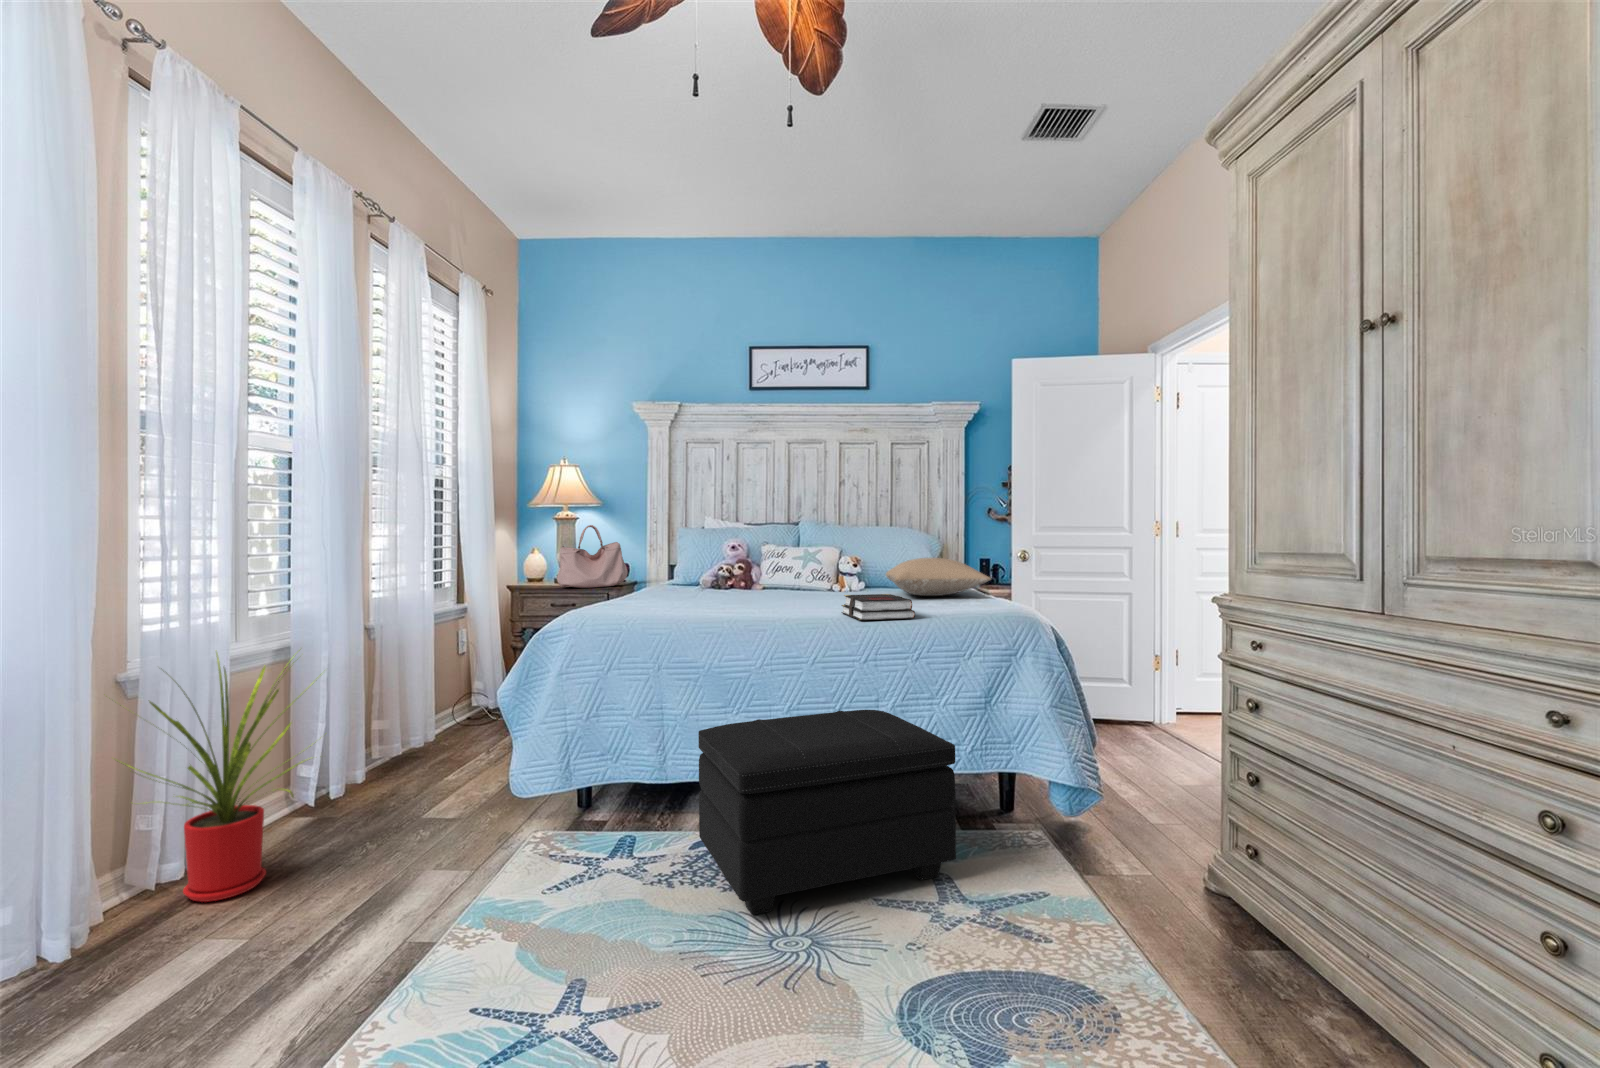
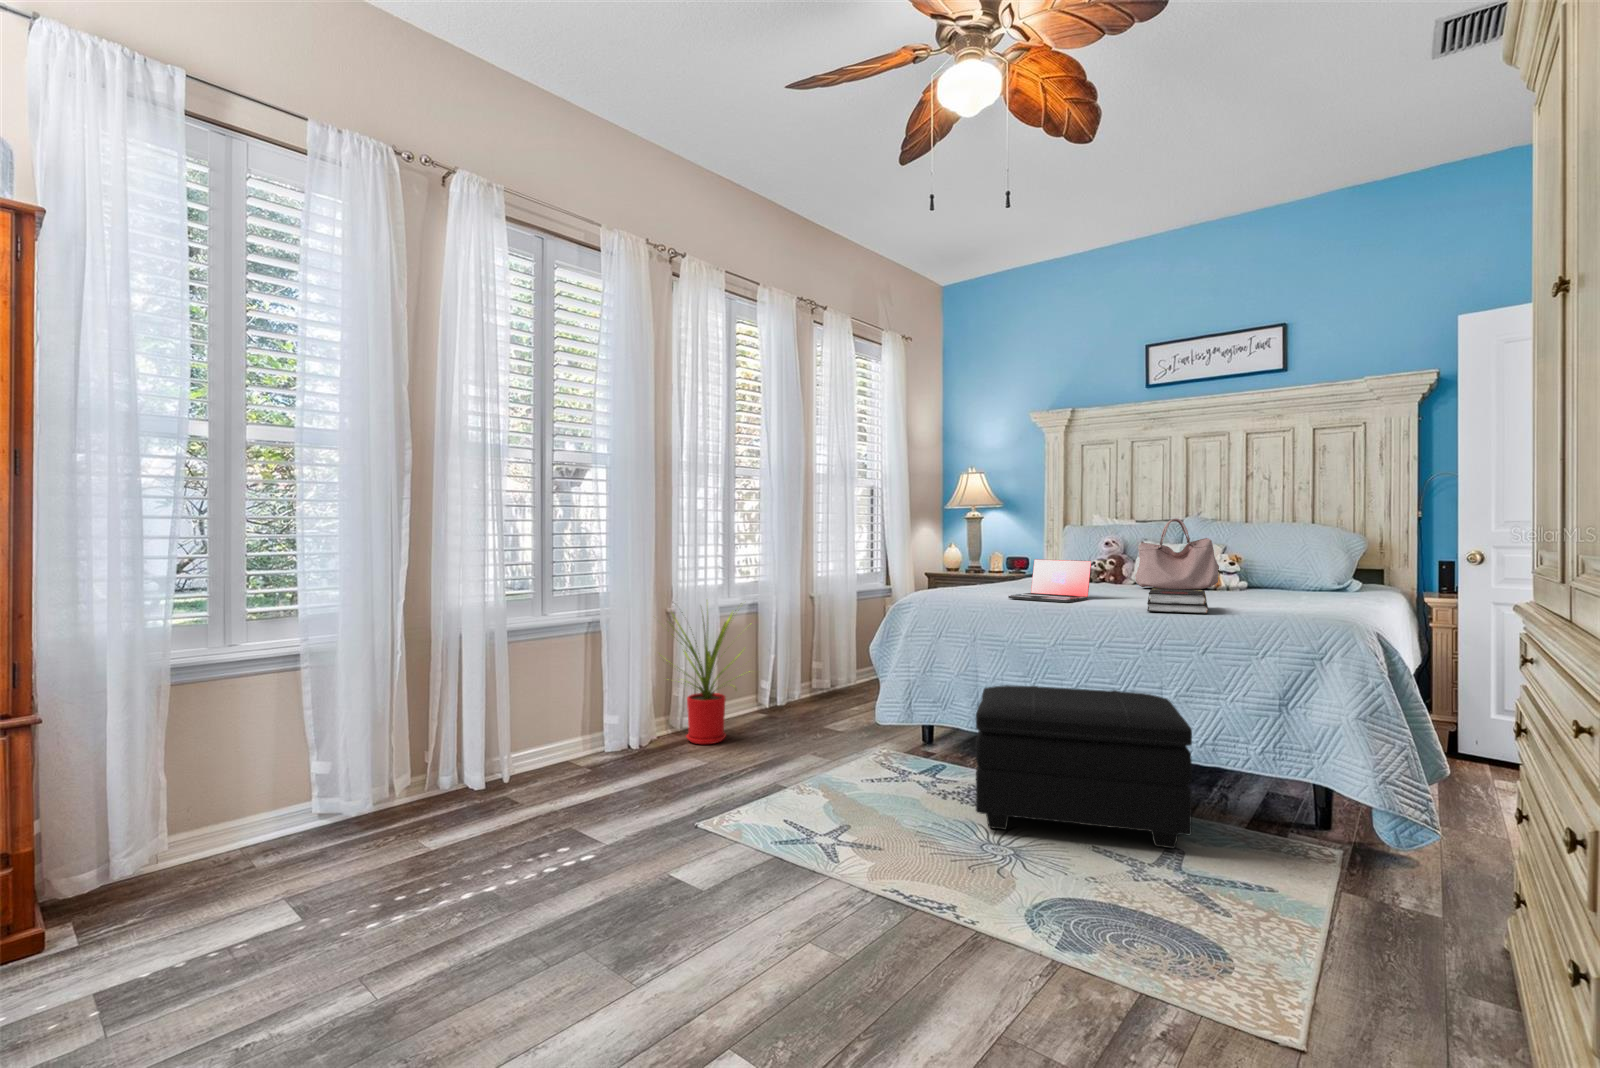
handbag: present [557,525,628,588] -> present [1135,518,1221,589]
pillow: present [886,558,991,596] -> none [1238,558,1365,599]
laptop: none [685,567,767,616] -> present [1008,559,1091,603]

